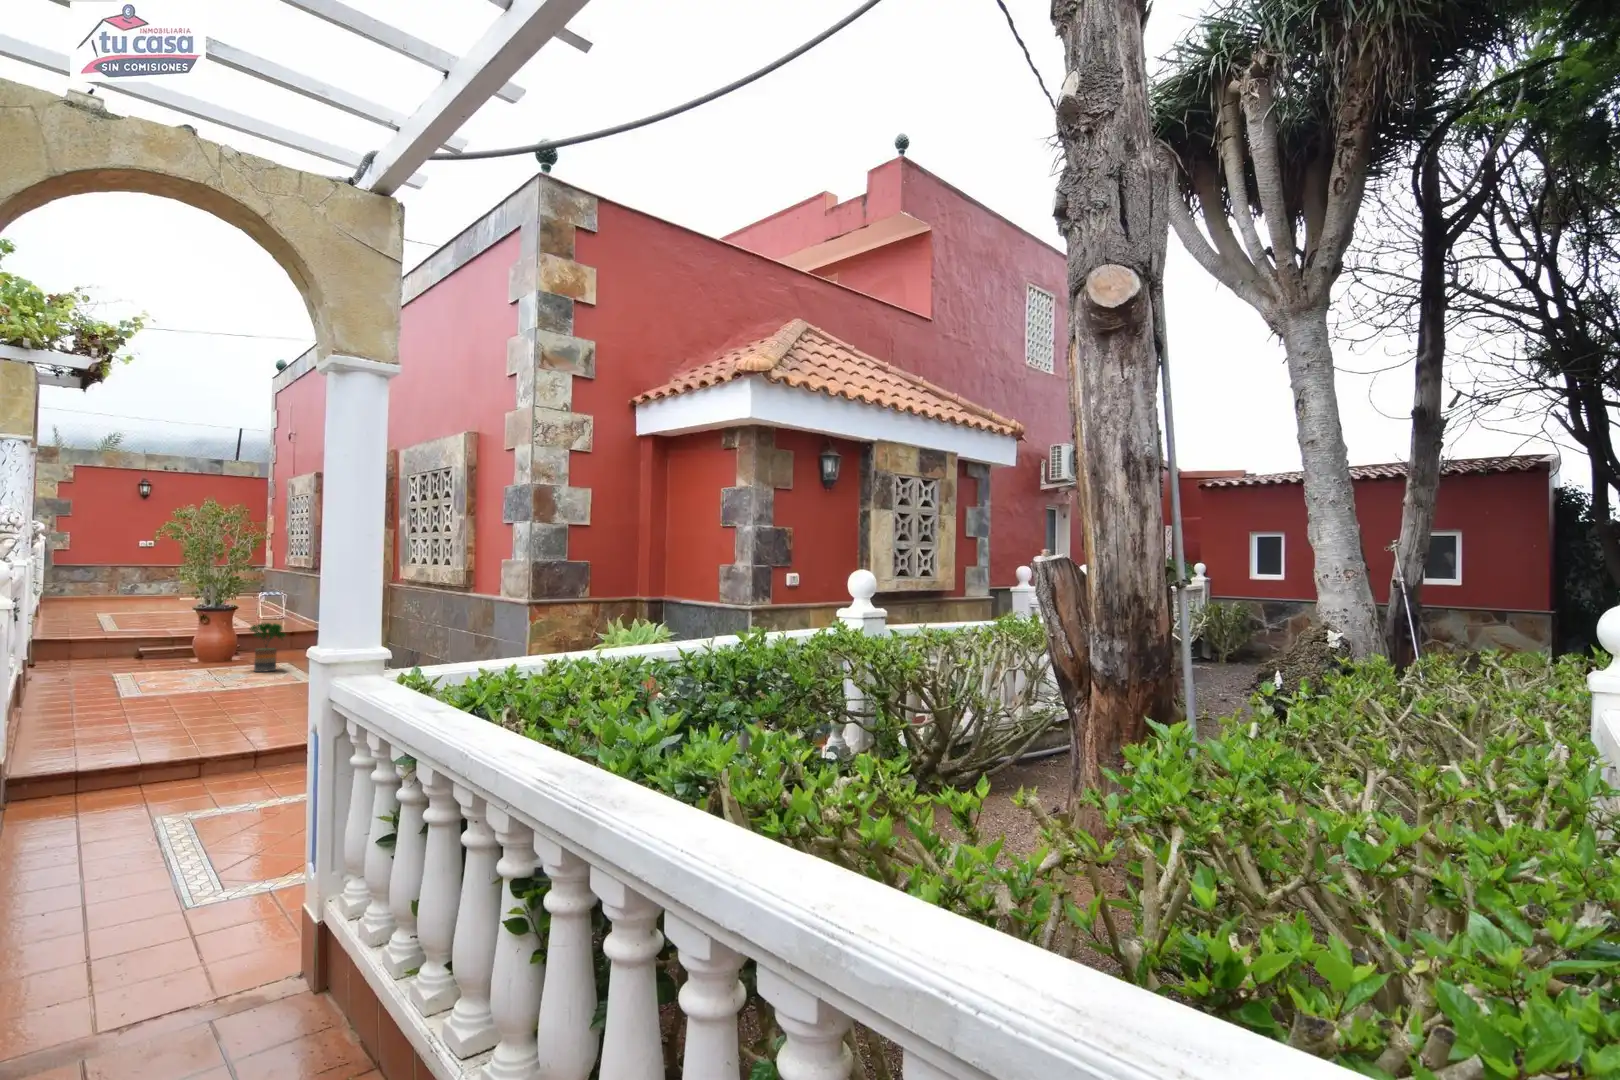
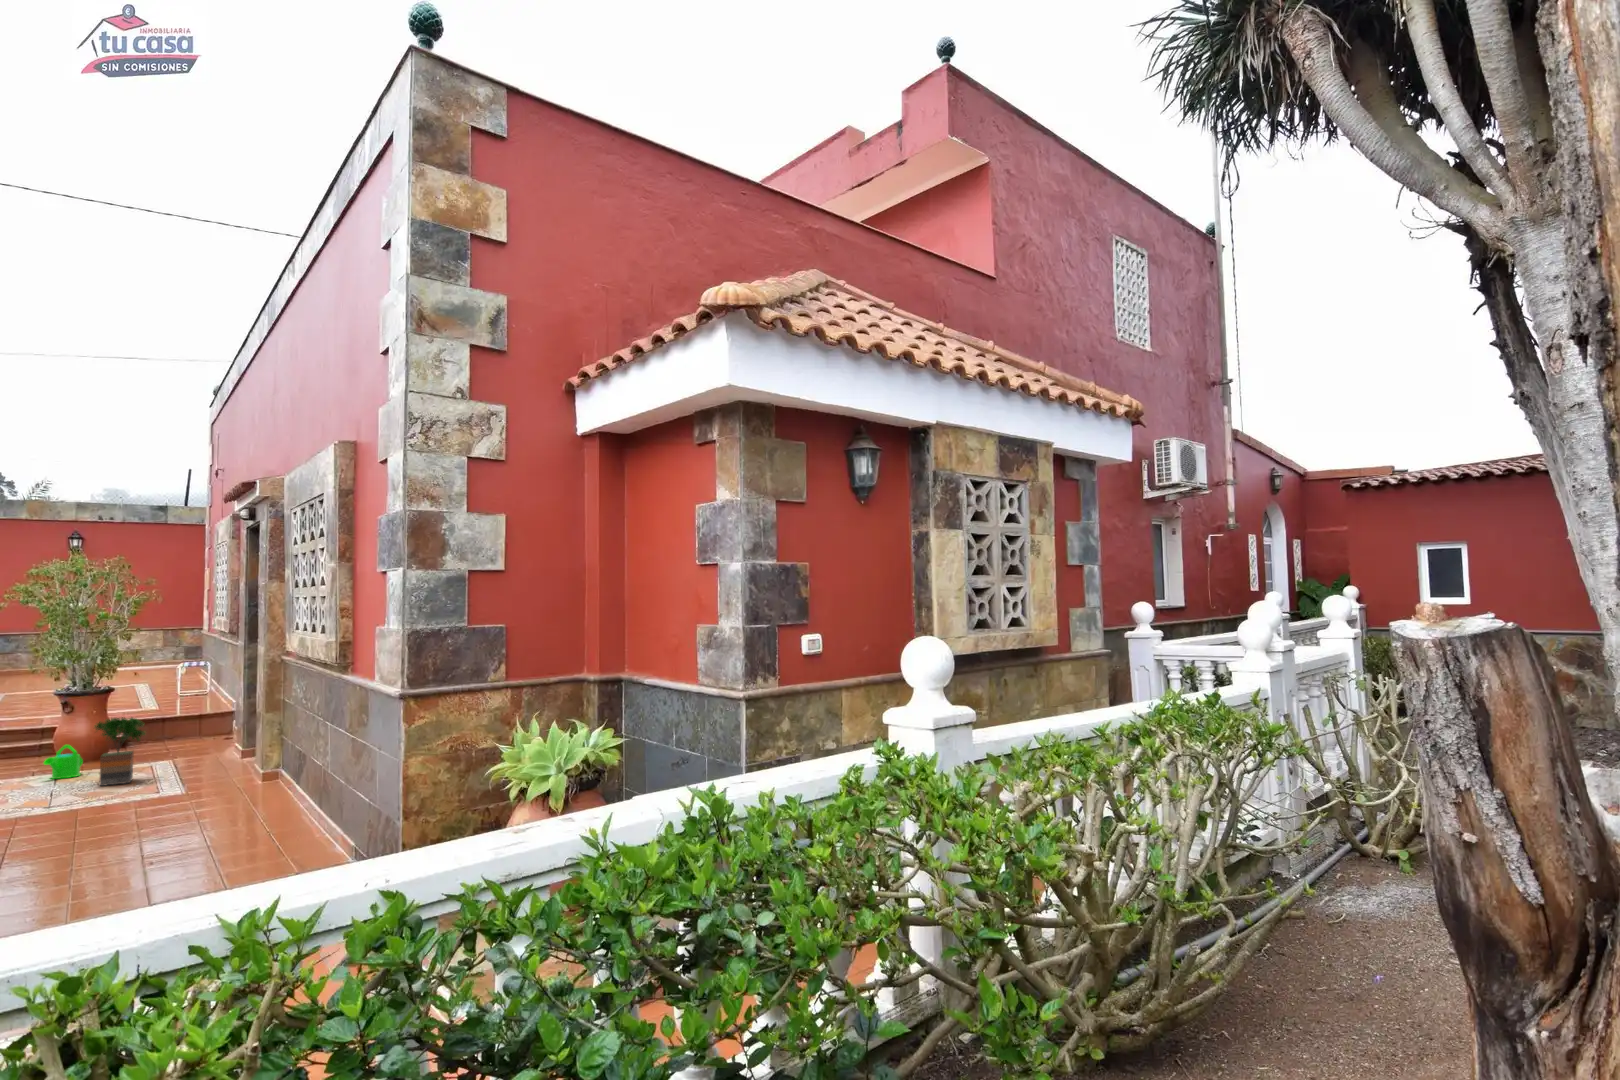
watering can: none [208,642,233,667] -> present [44,745,83,779]

